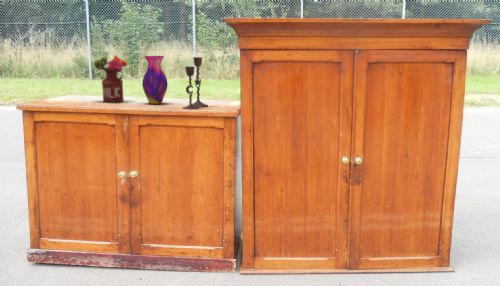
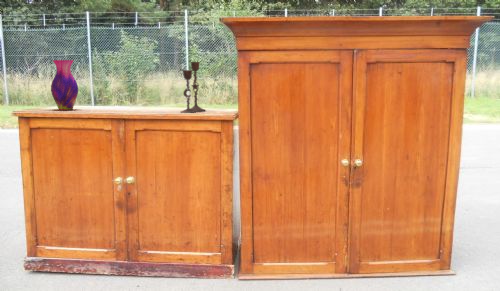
flower arrangement: present [94,55,127,102] -> none [90,61,125,109]
vase: present [142,56,168,104] -> present [51,60,78,110]

